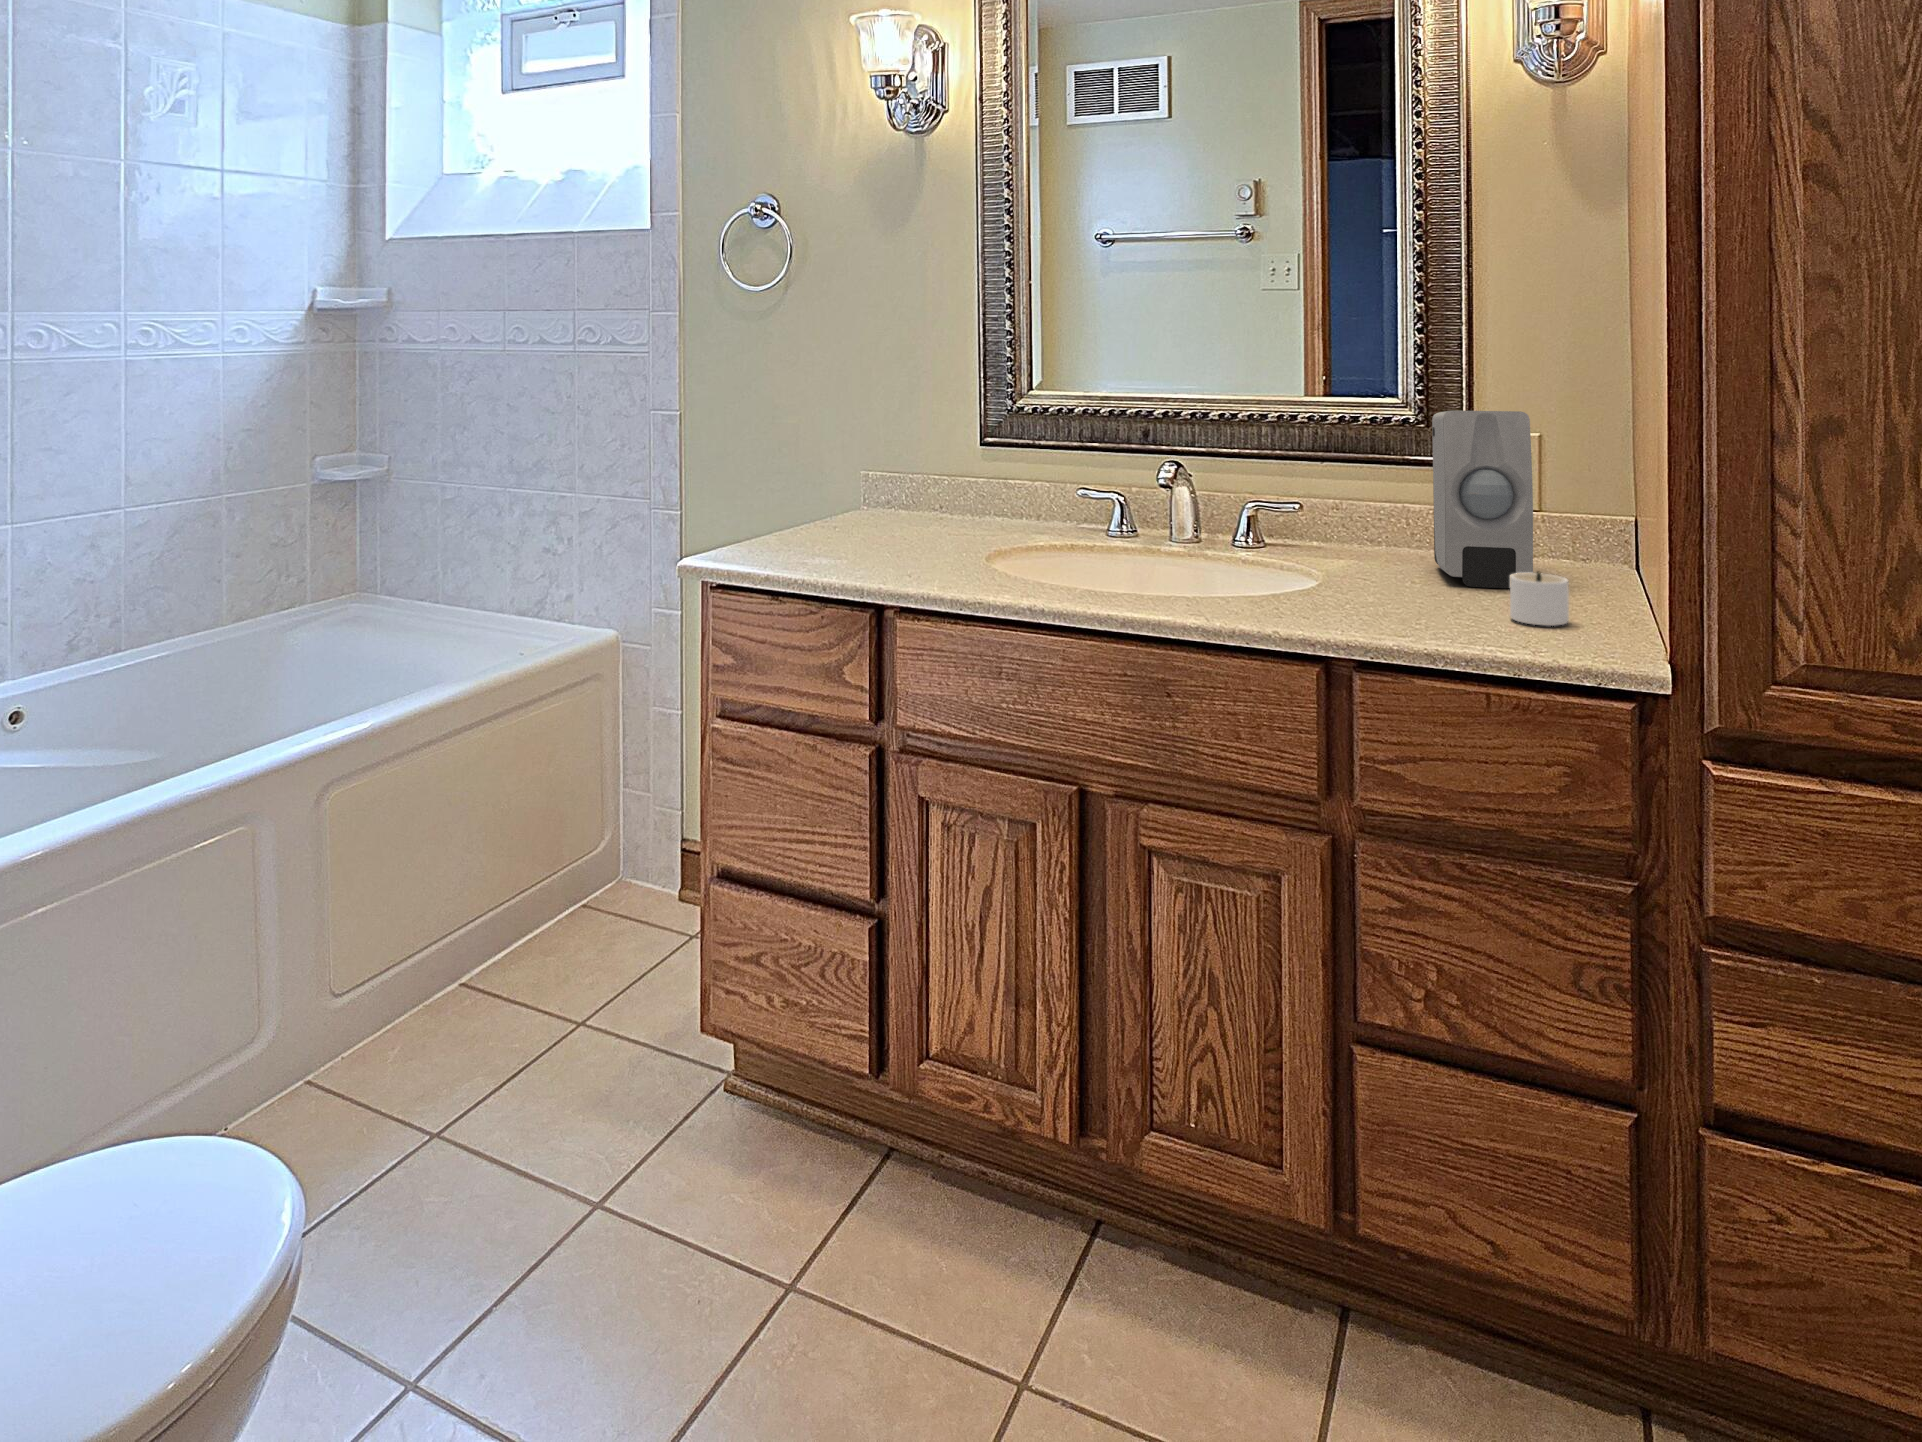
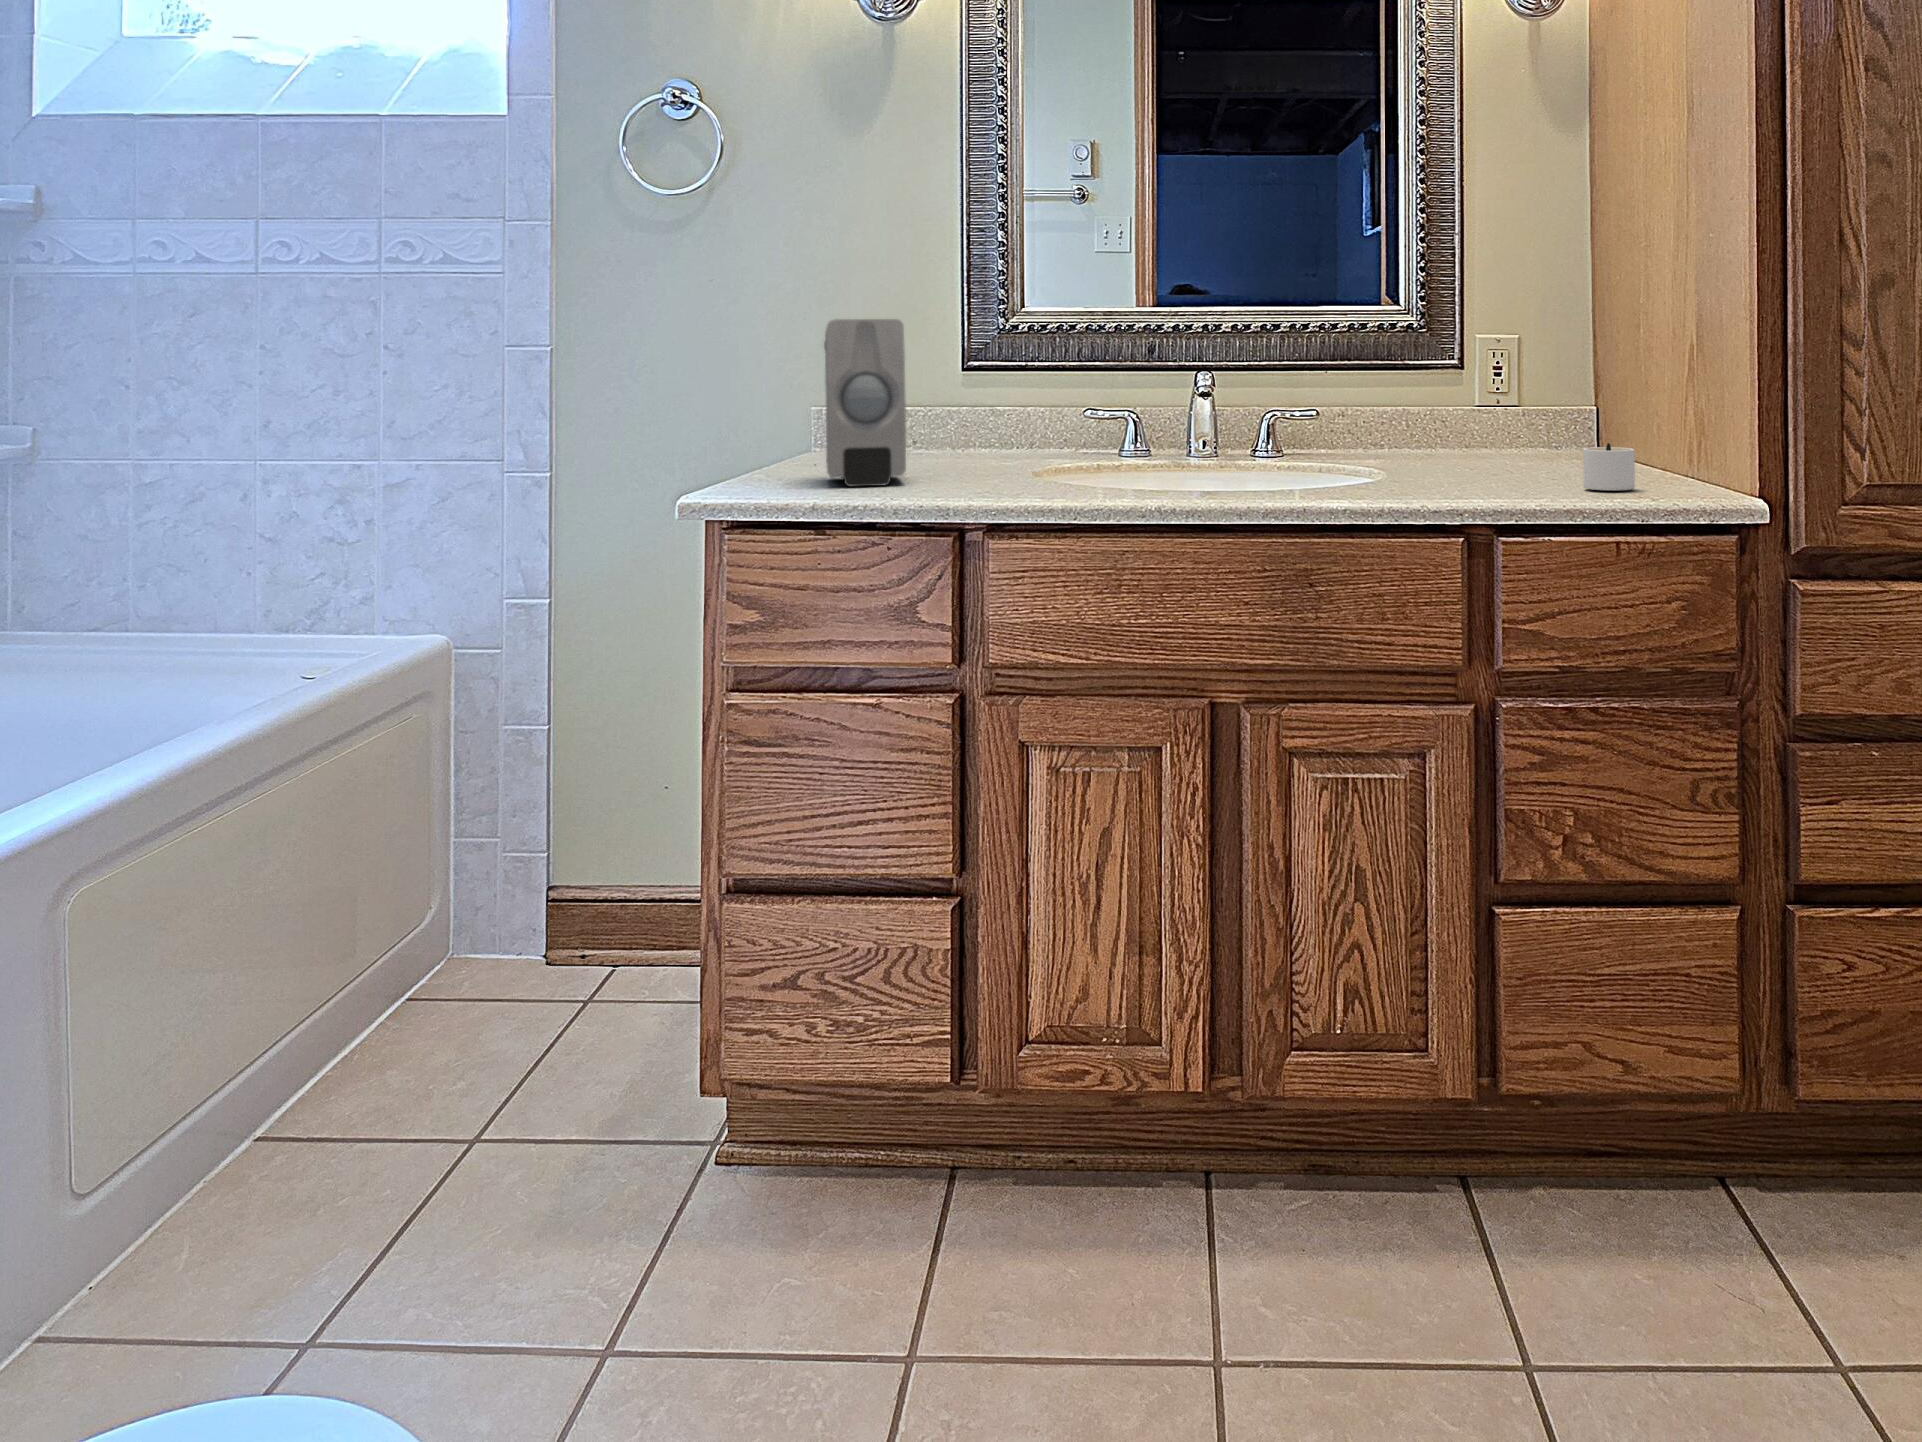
soap dispenser: present [1432,411,1533,588] -> present [824,319,906,486]

